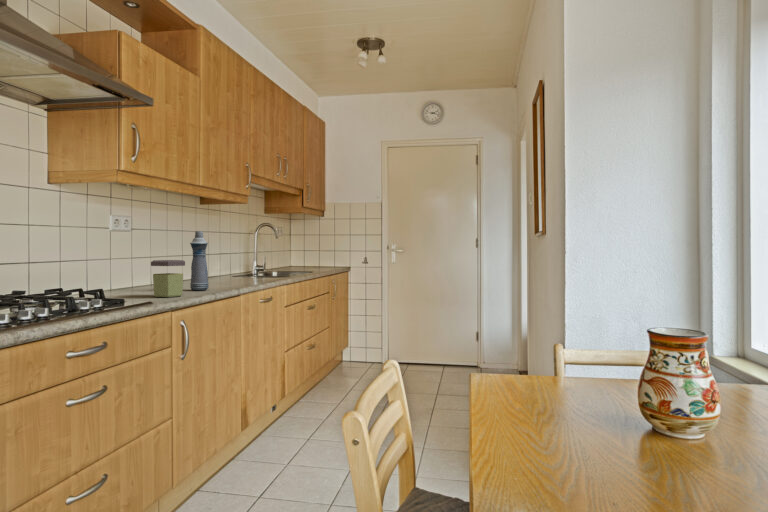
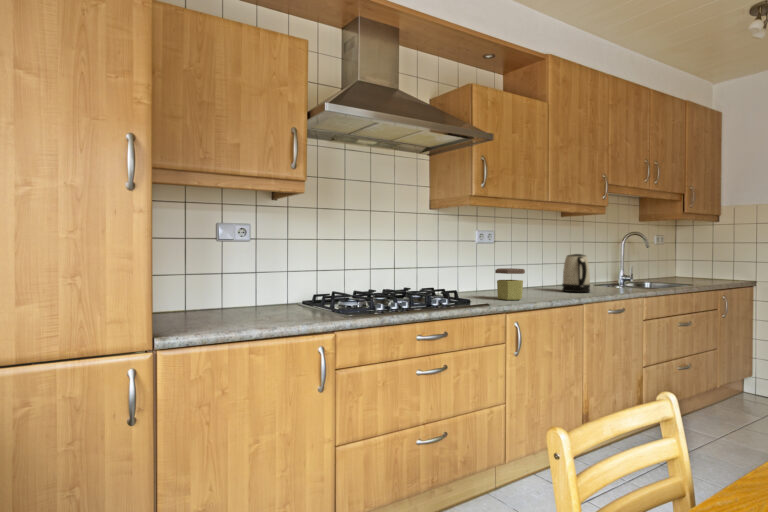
bottle: present [190,231,209,290] -> none [535,243,551,296]
kettle: none [212,244,241,285] -> present [562,254,590,292]

